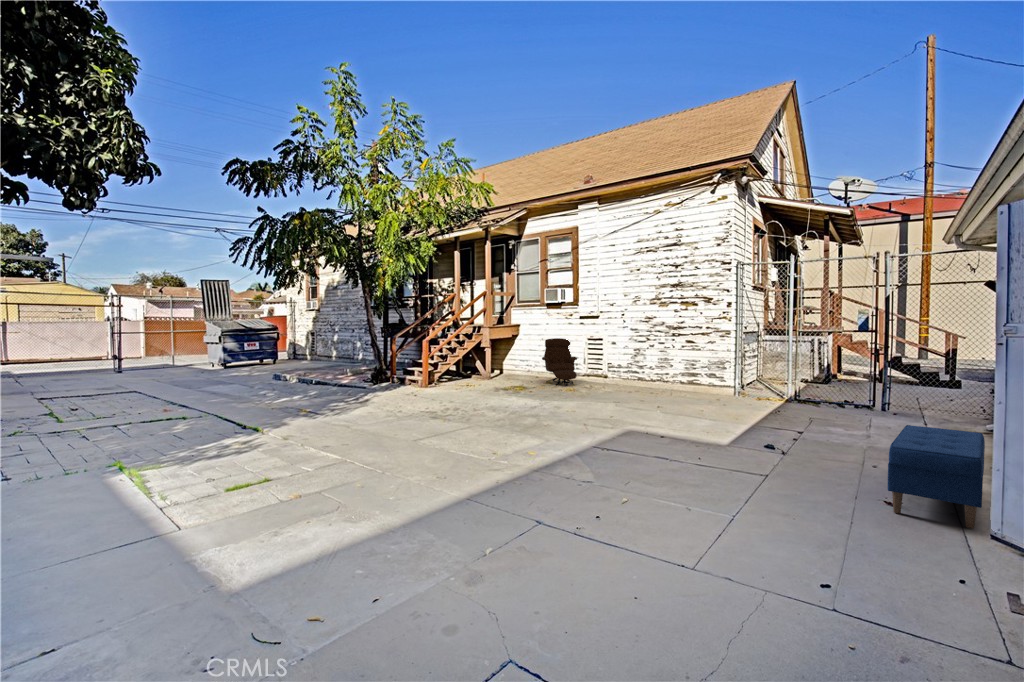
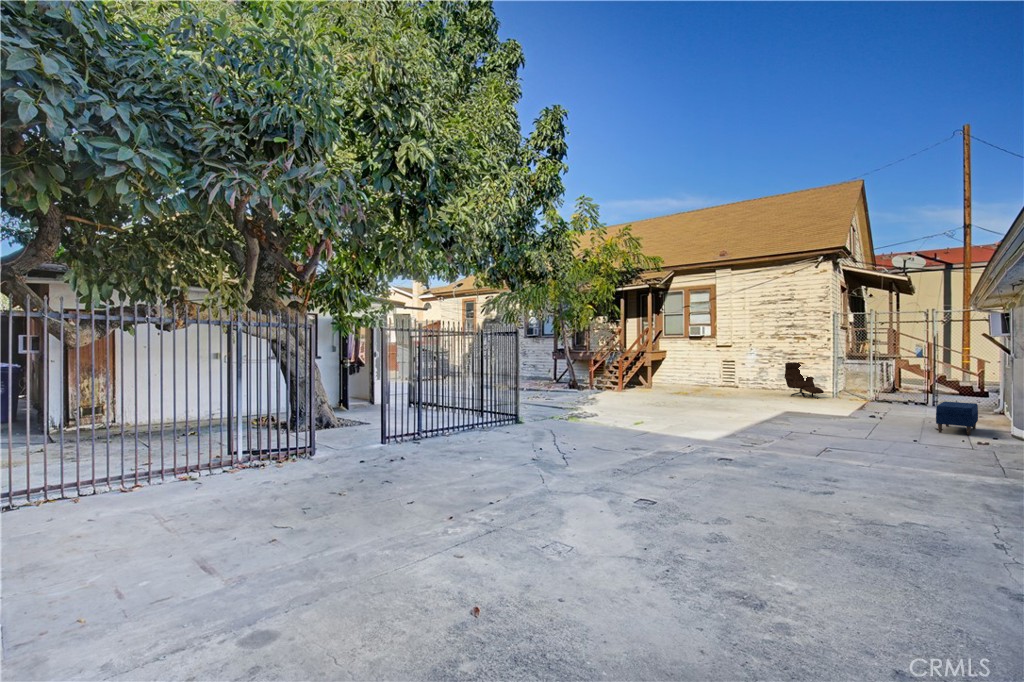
lounge chair: present [542,338,577,386] -> present [784,362,824,399]

